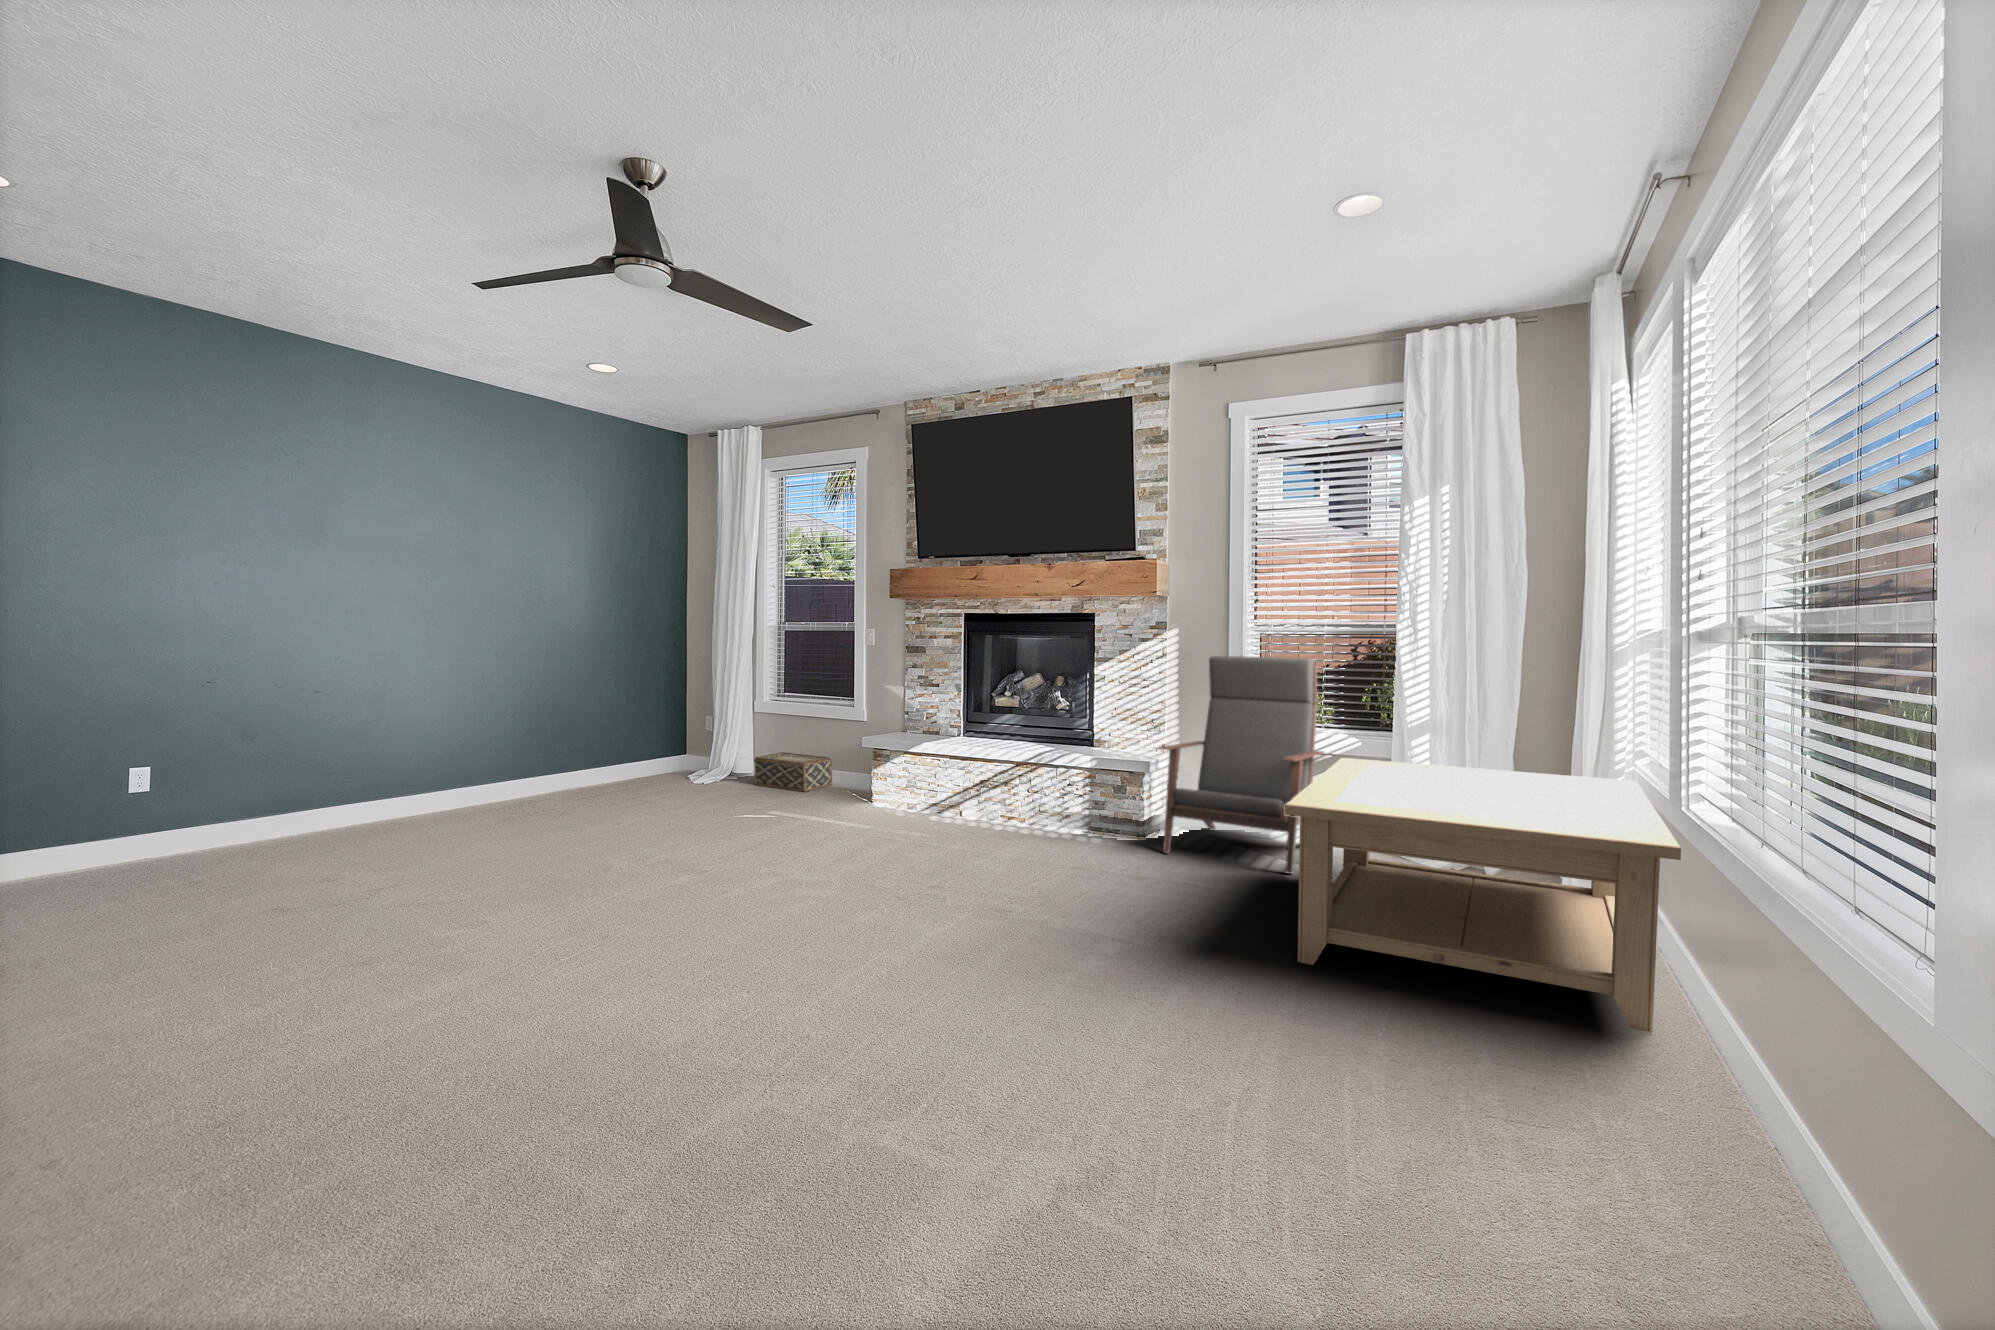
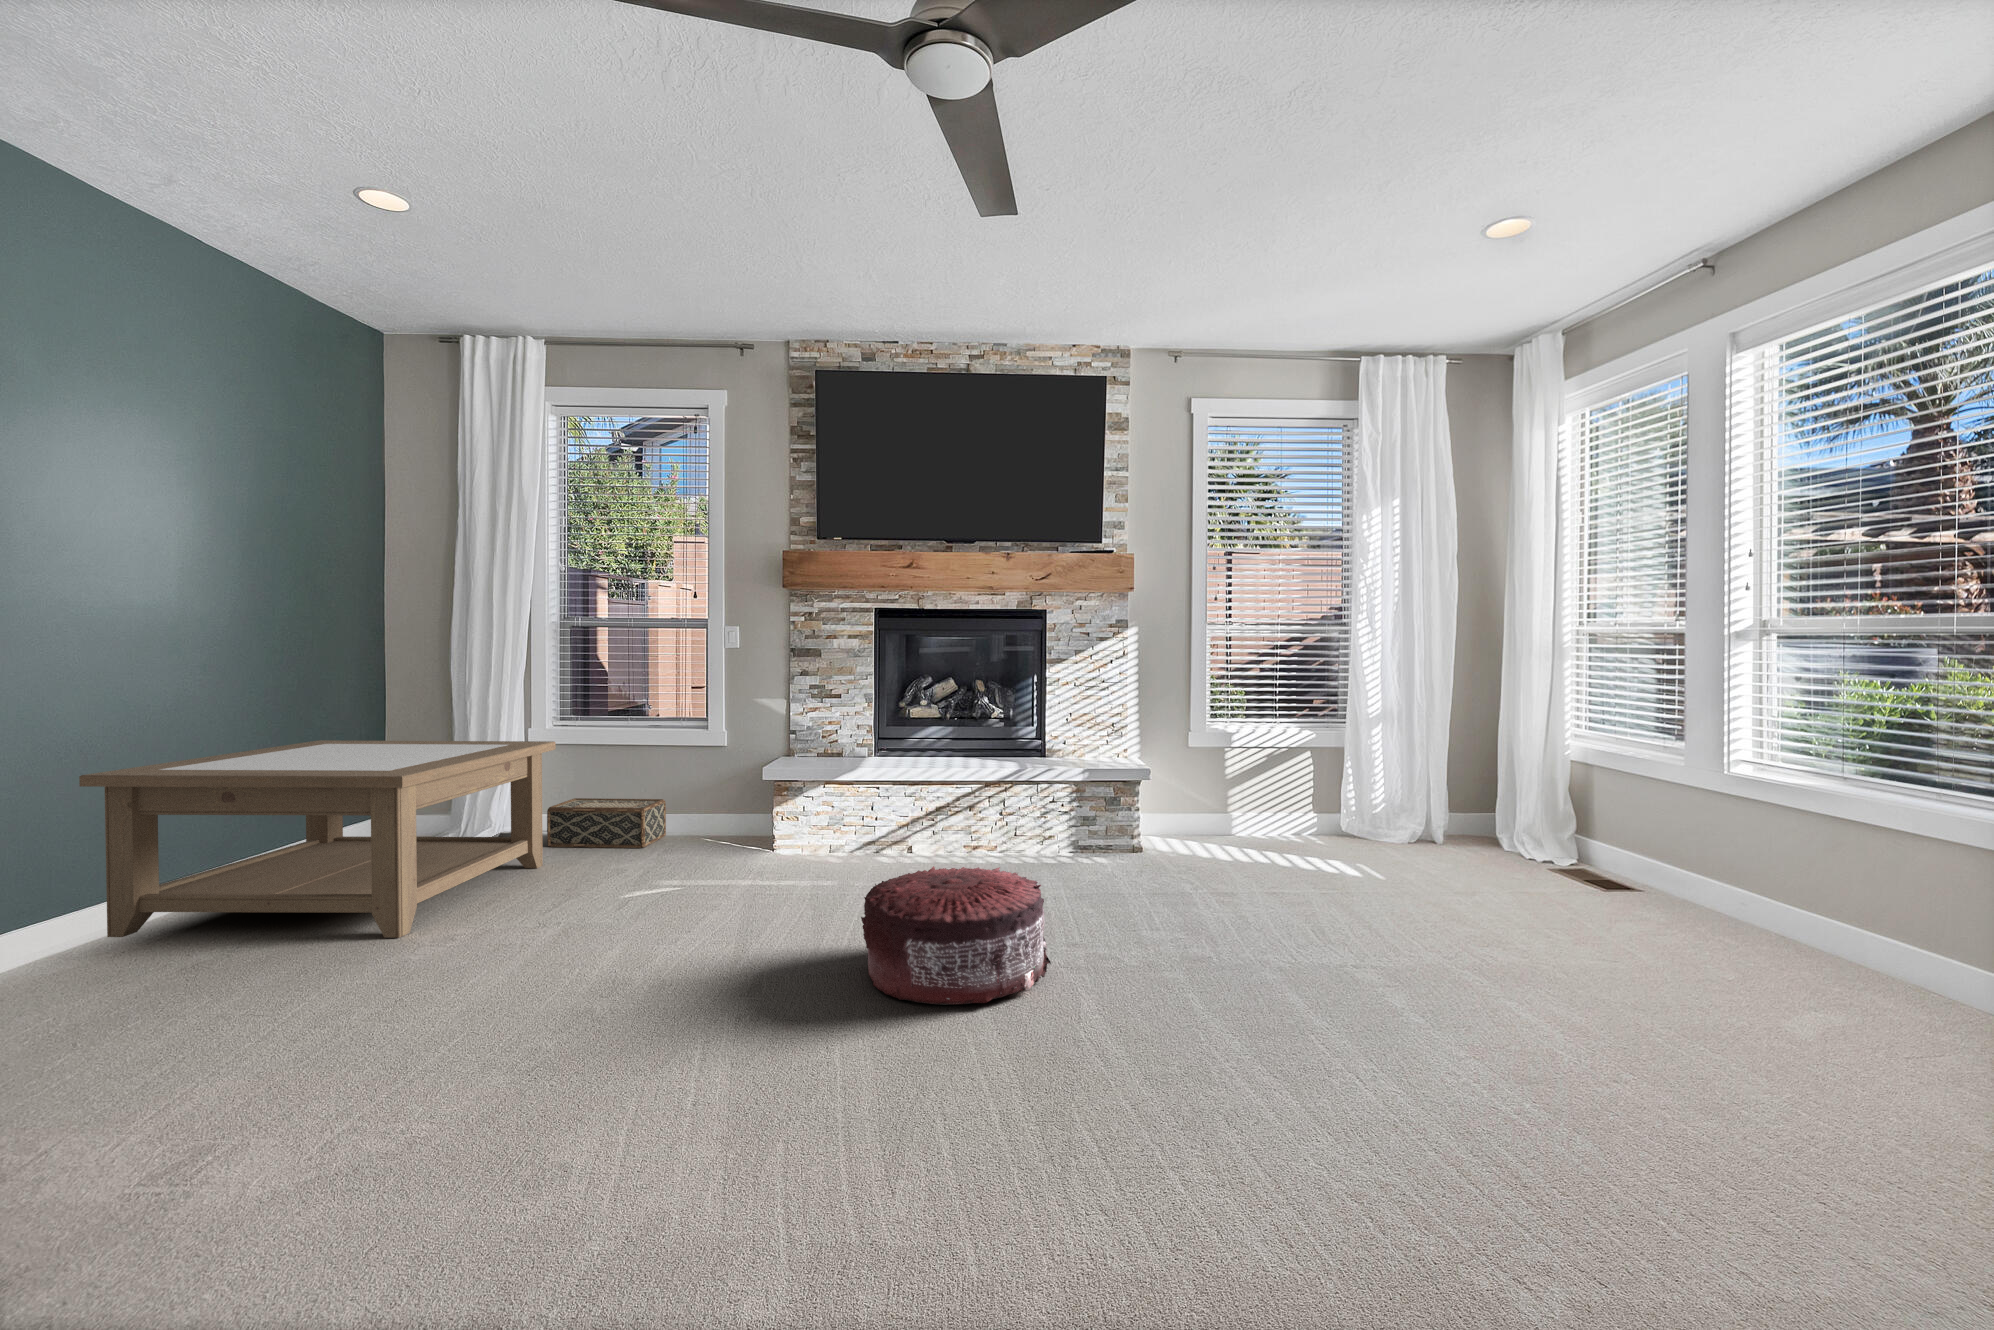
lounge chair: present [1159,656,1324,874] -> none [1169,654,1331,866]
coffee table: present [1285,758,1681,1032] -> present [79,740,556,938]
pouf: none [753,824,888,923] -> present [861,866,1051,1005]

